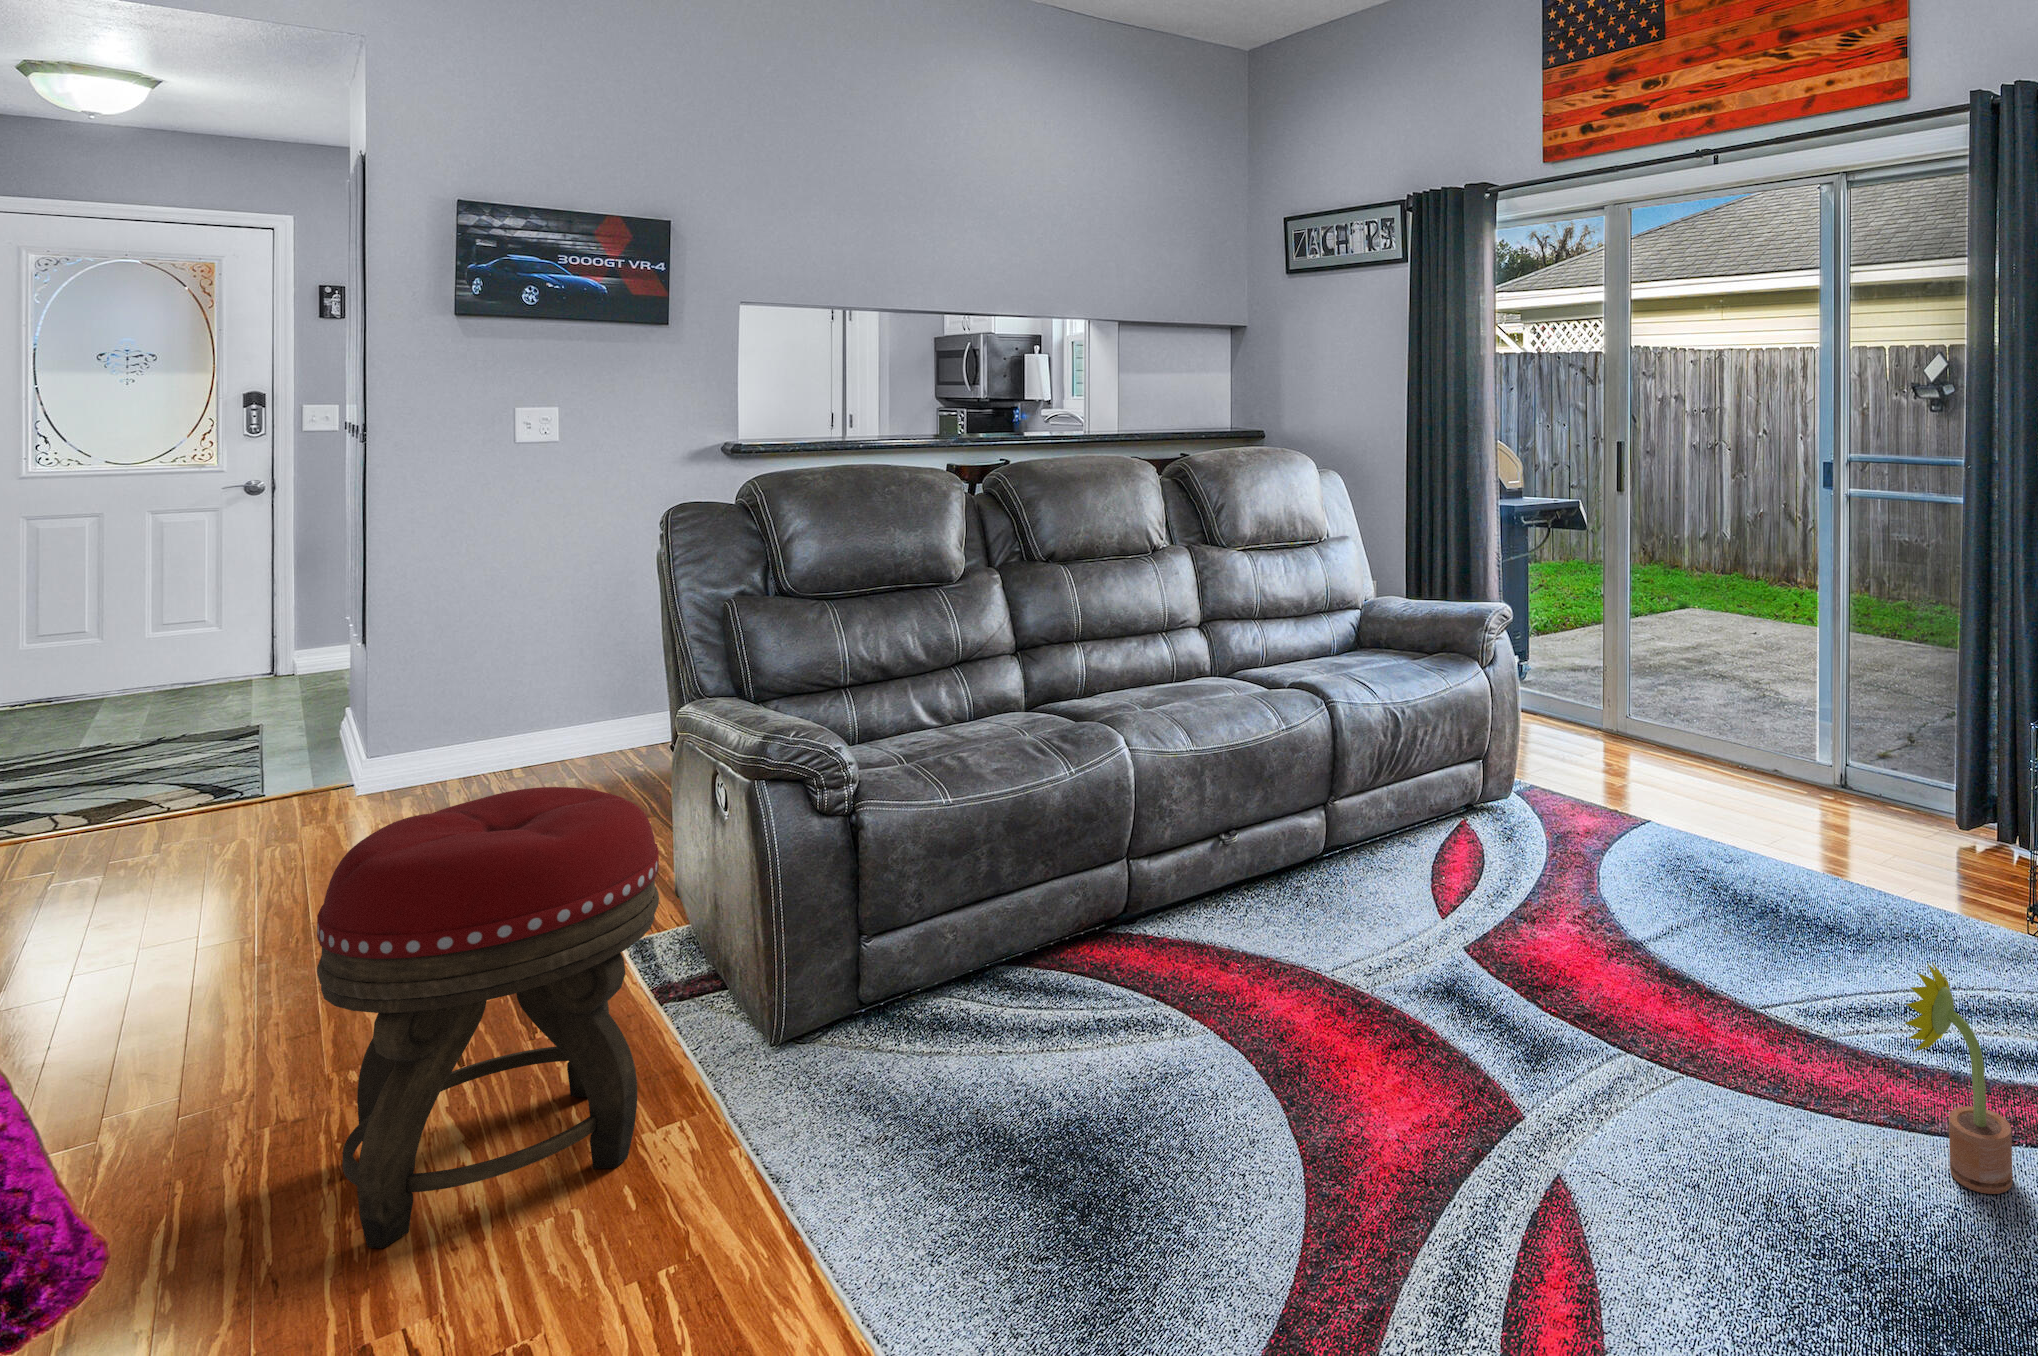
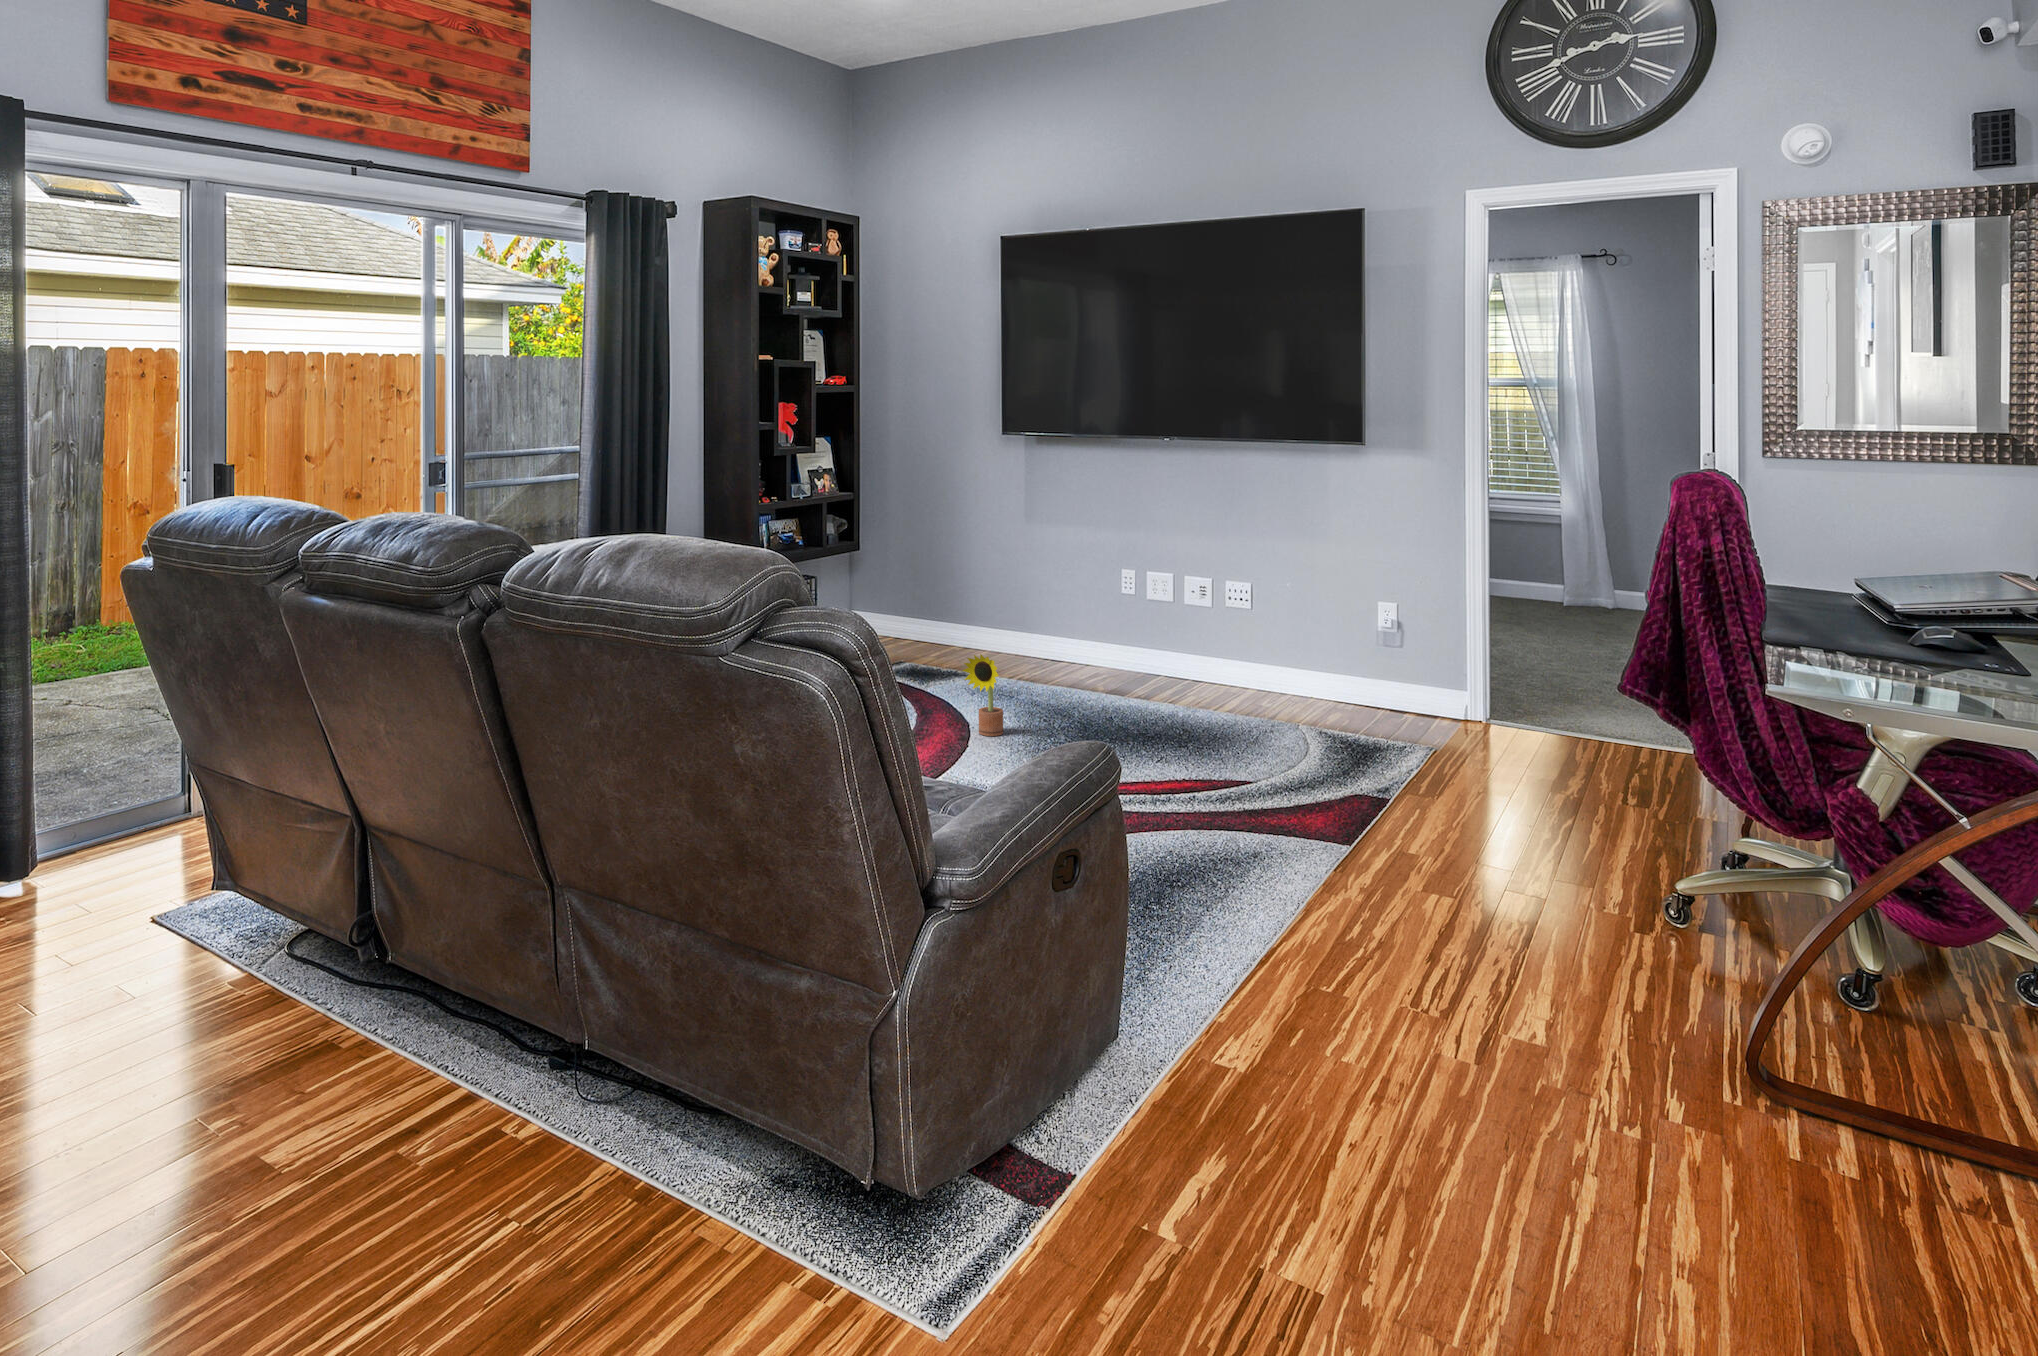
footstool: present [317,787,659,1248] -> none [1200,782,1470,1209]

